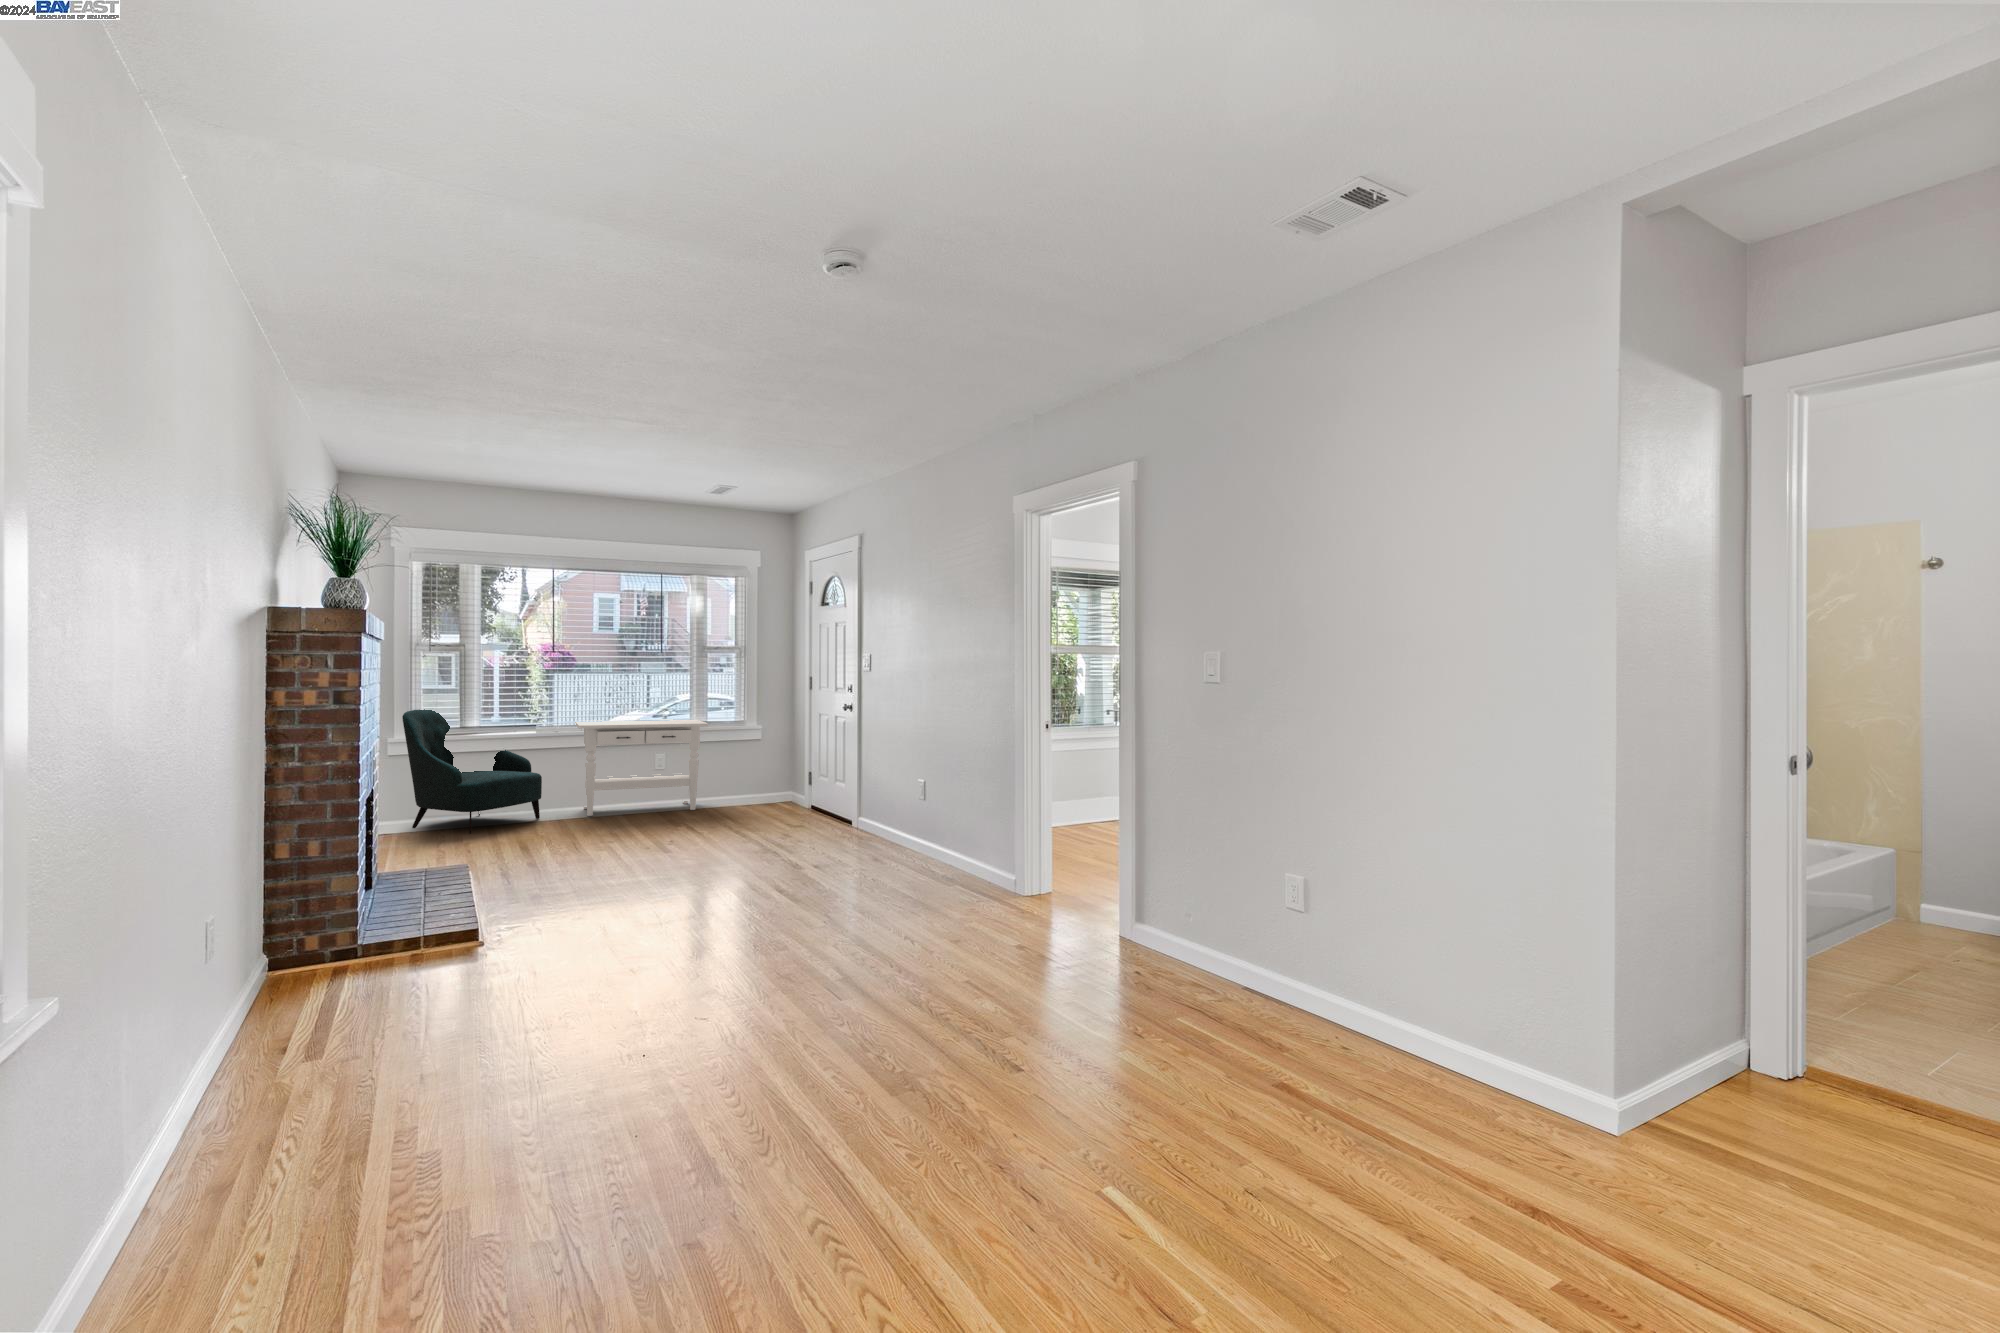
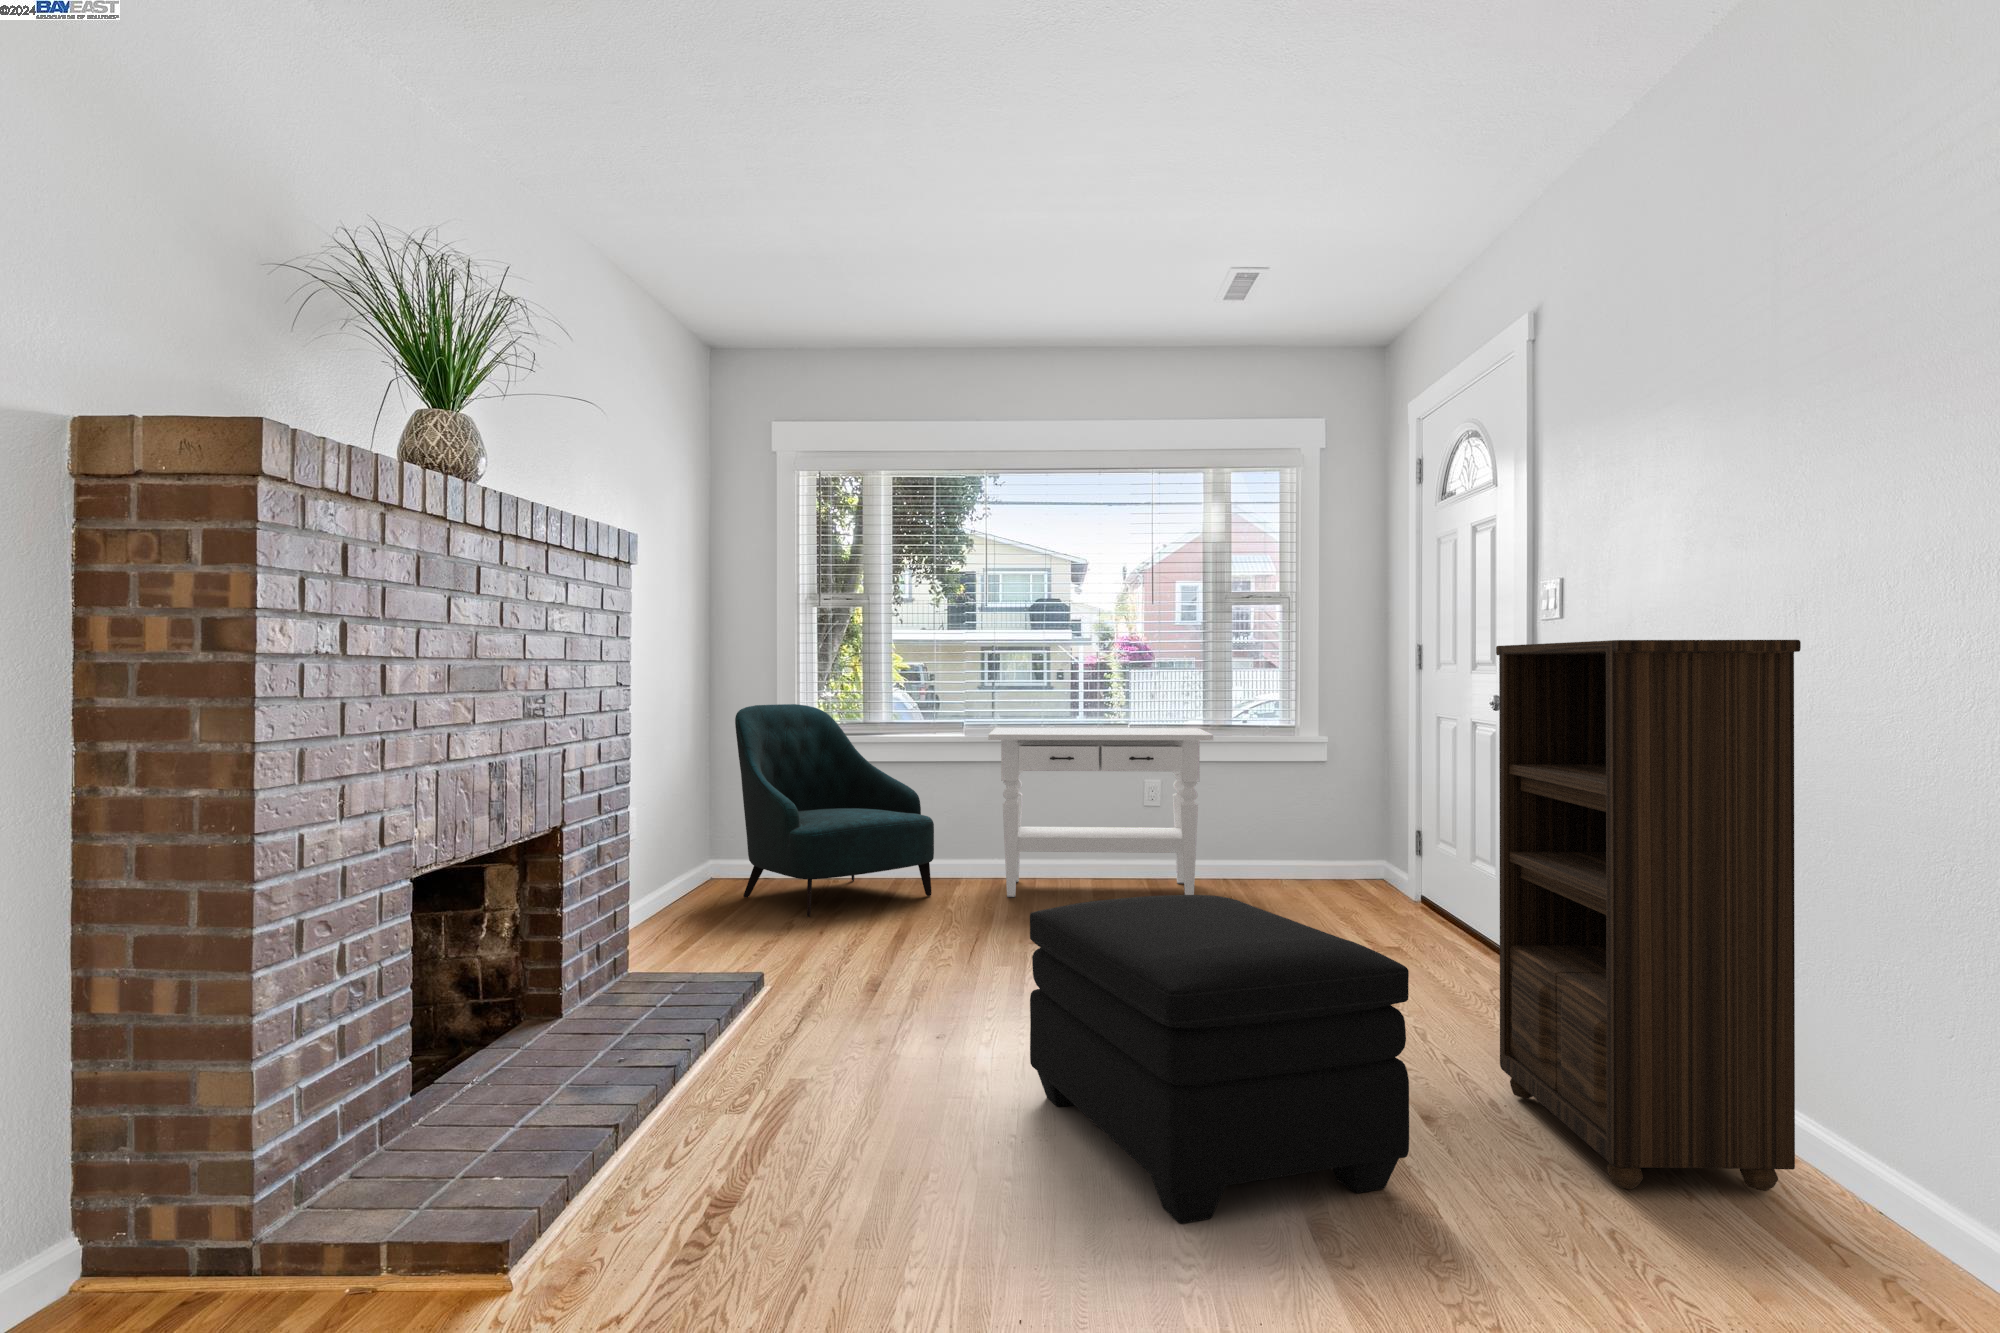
bookshelf: none [841,691,932,878] -> present [1496,640,1801,1191]
ottoman: none [654,793,810,902] -> present [1030,895,1409,1223]

